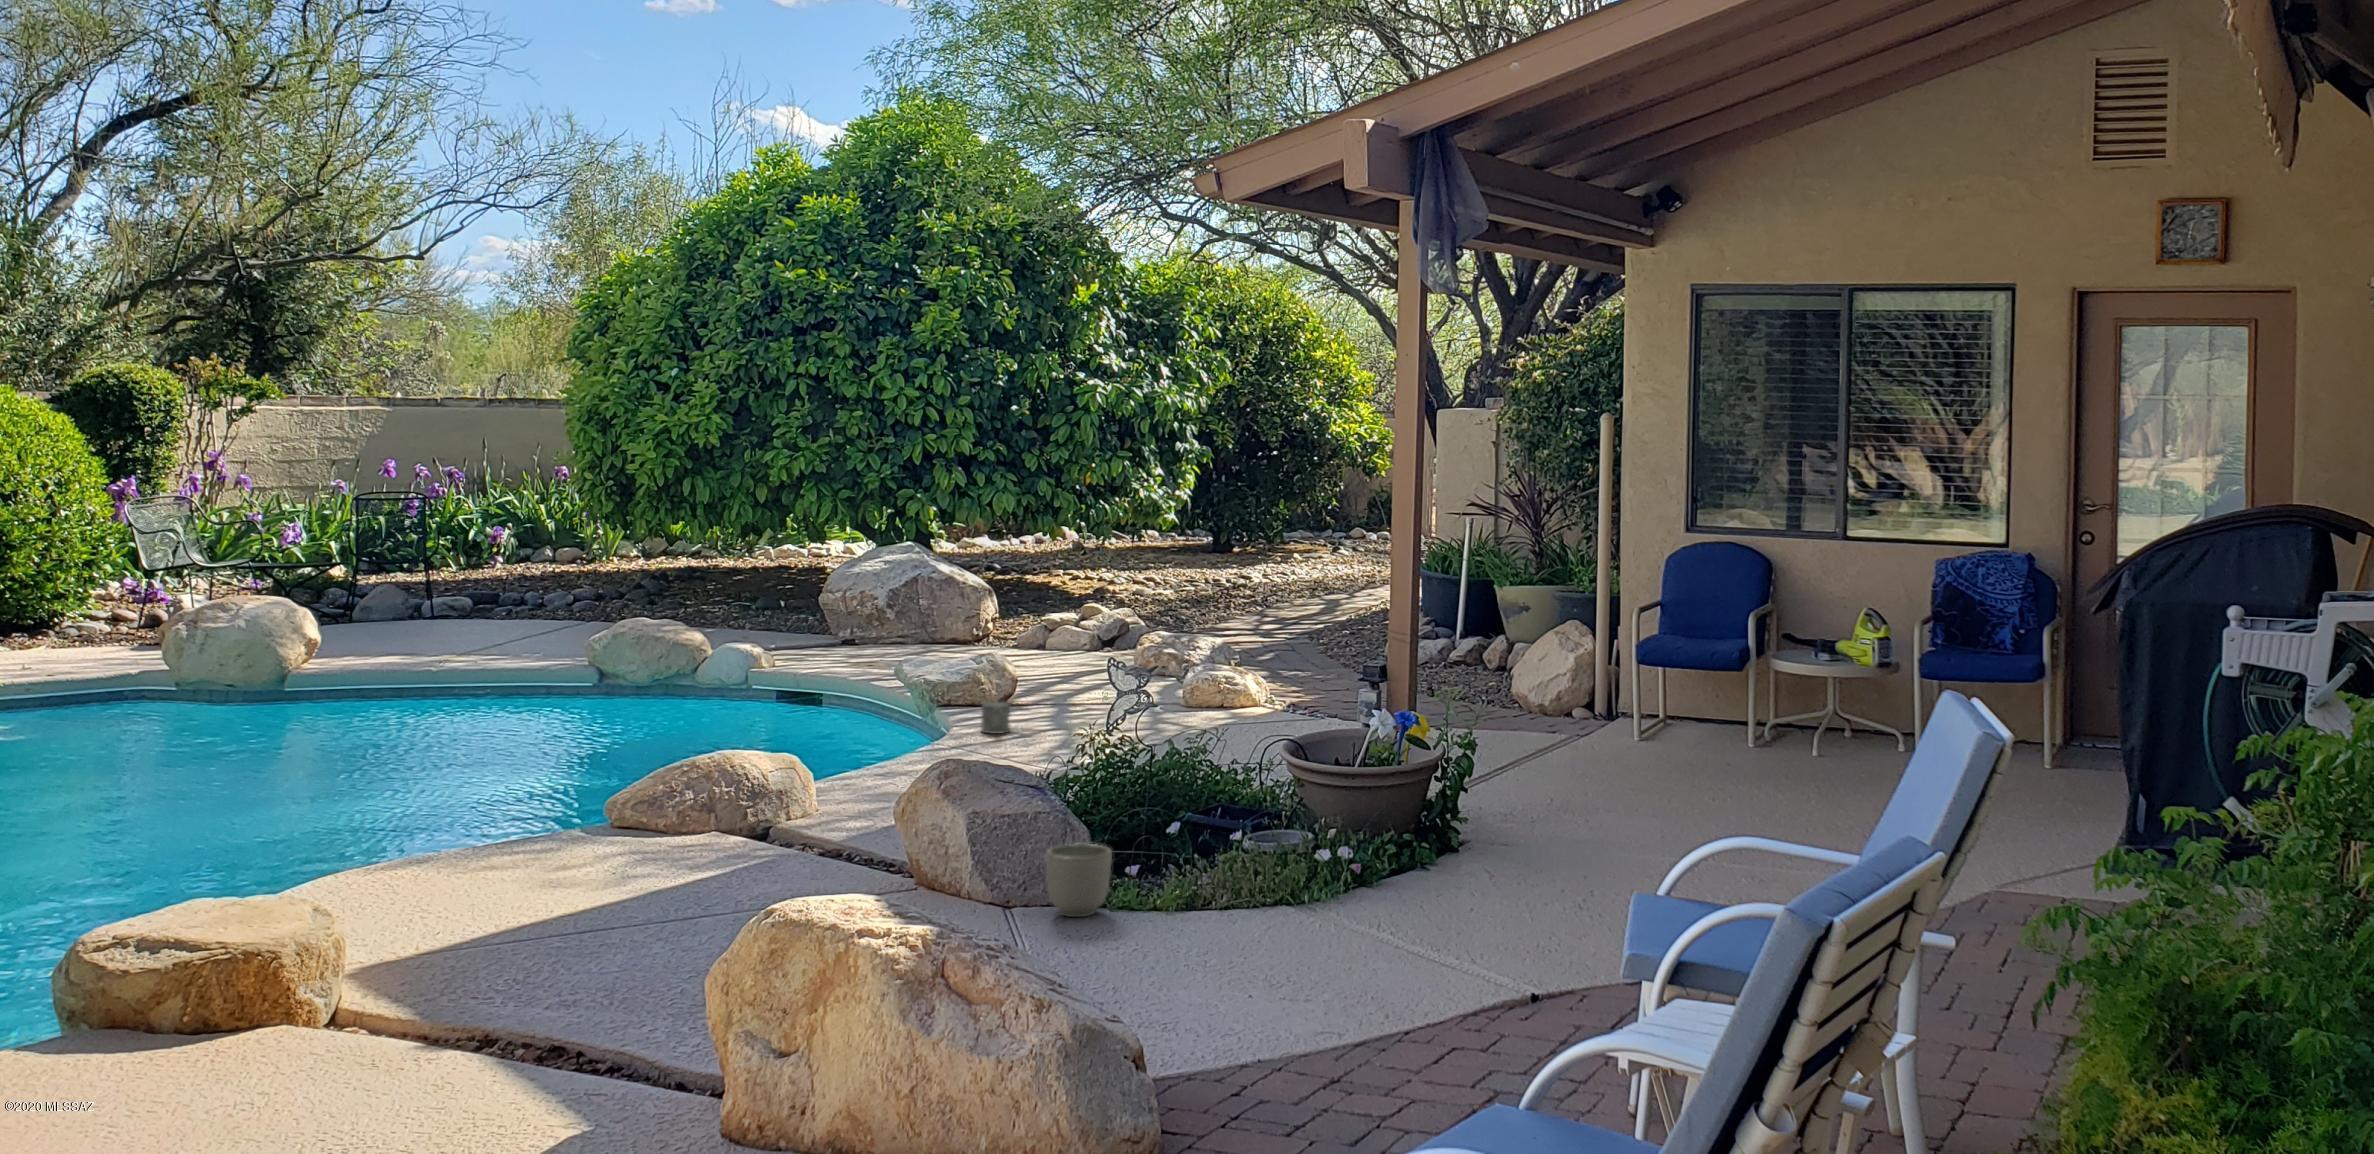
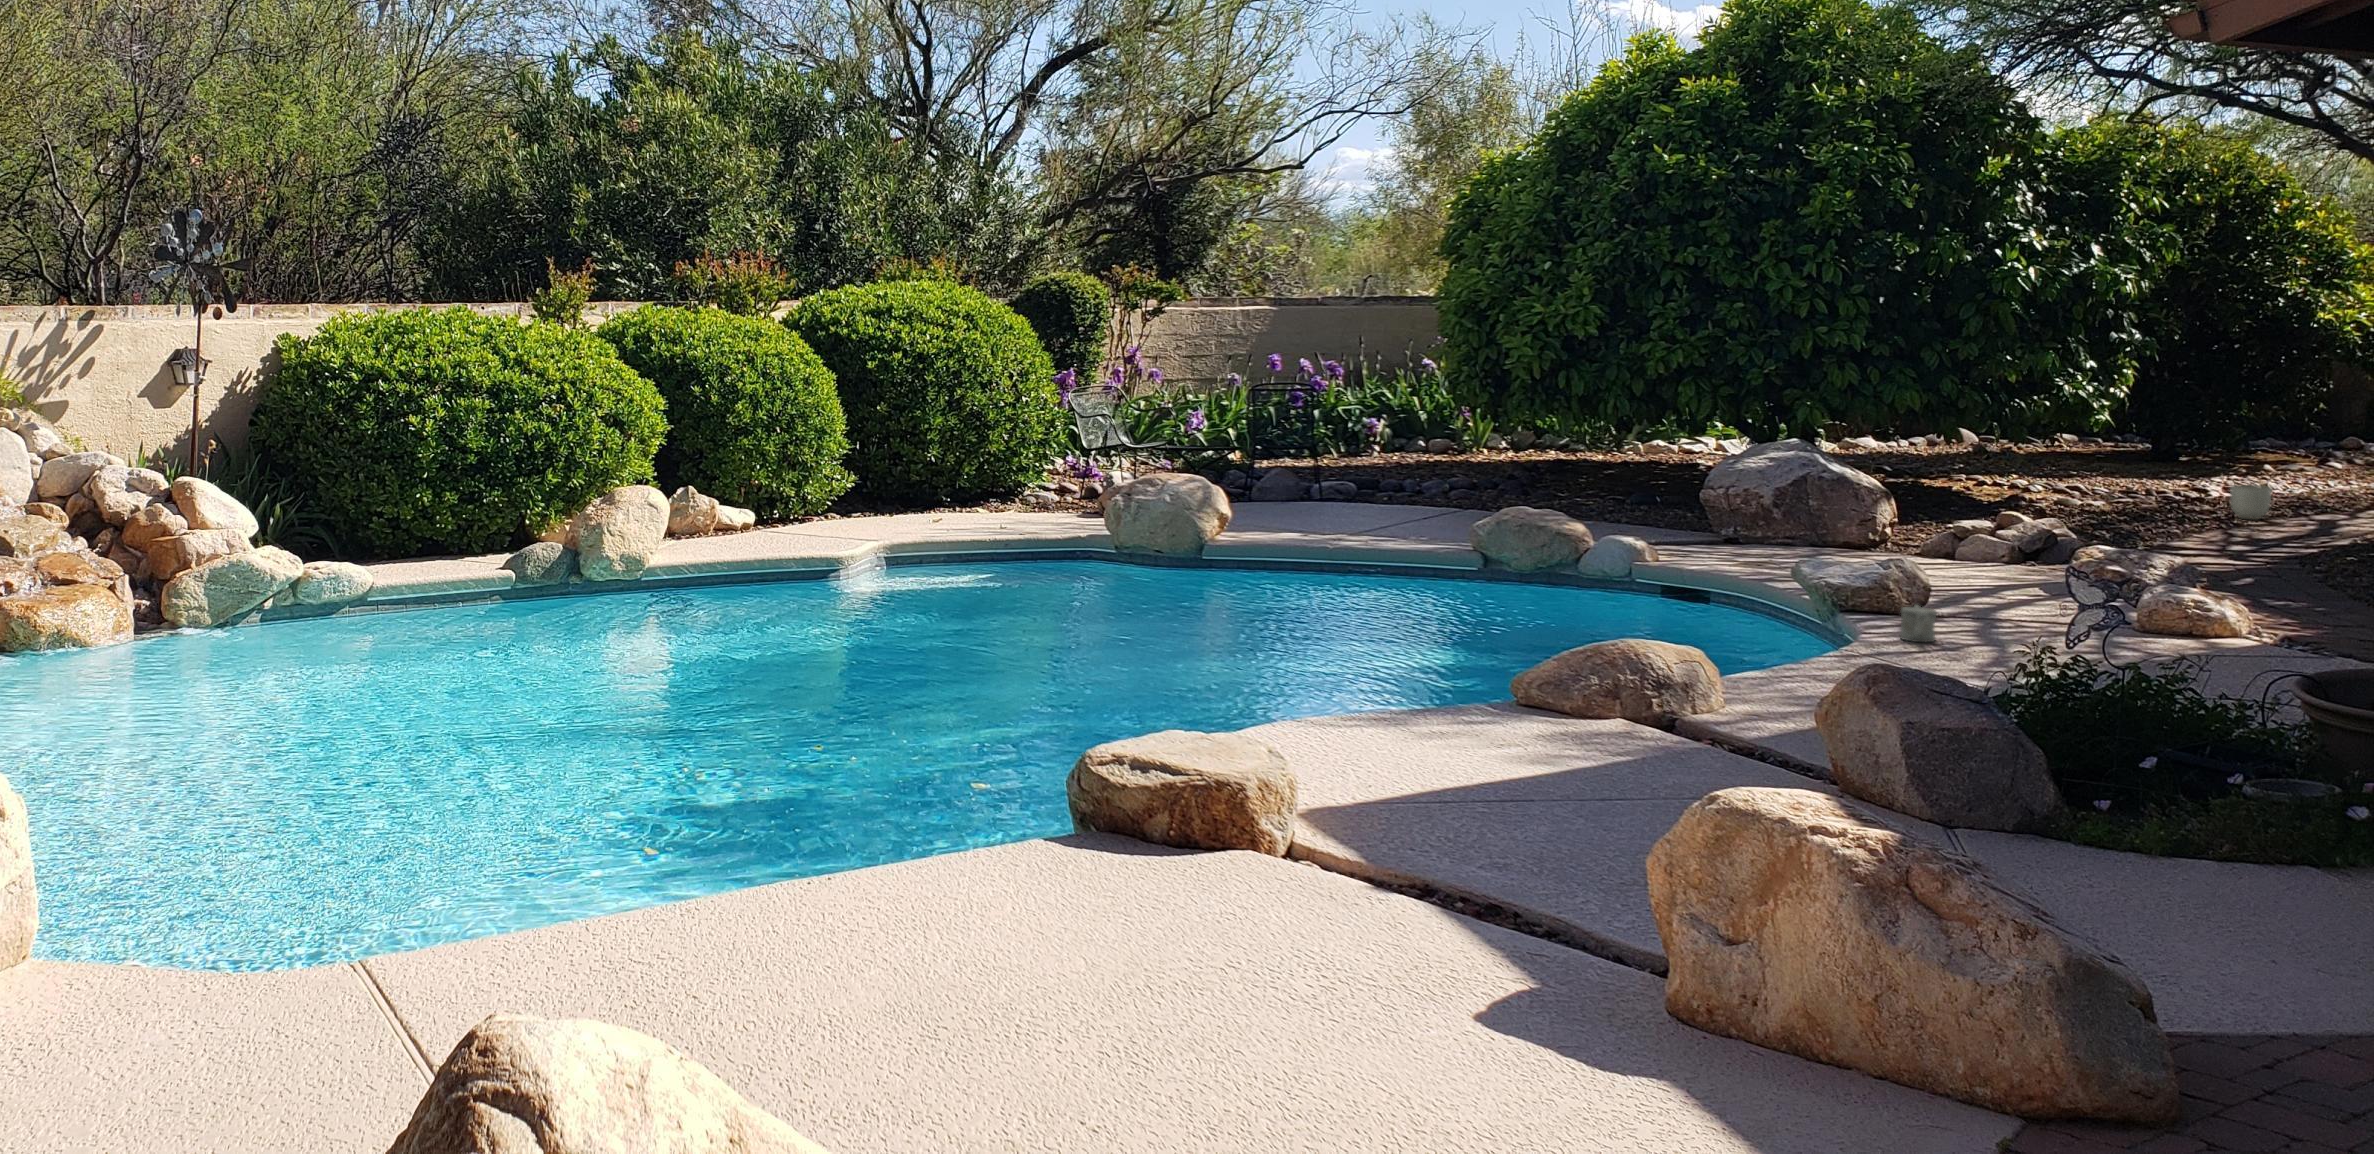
planter: present [1046,844,1112,917] -> present [2230,485,2272,520]

